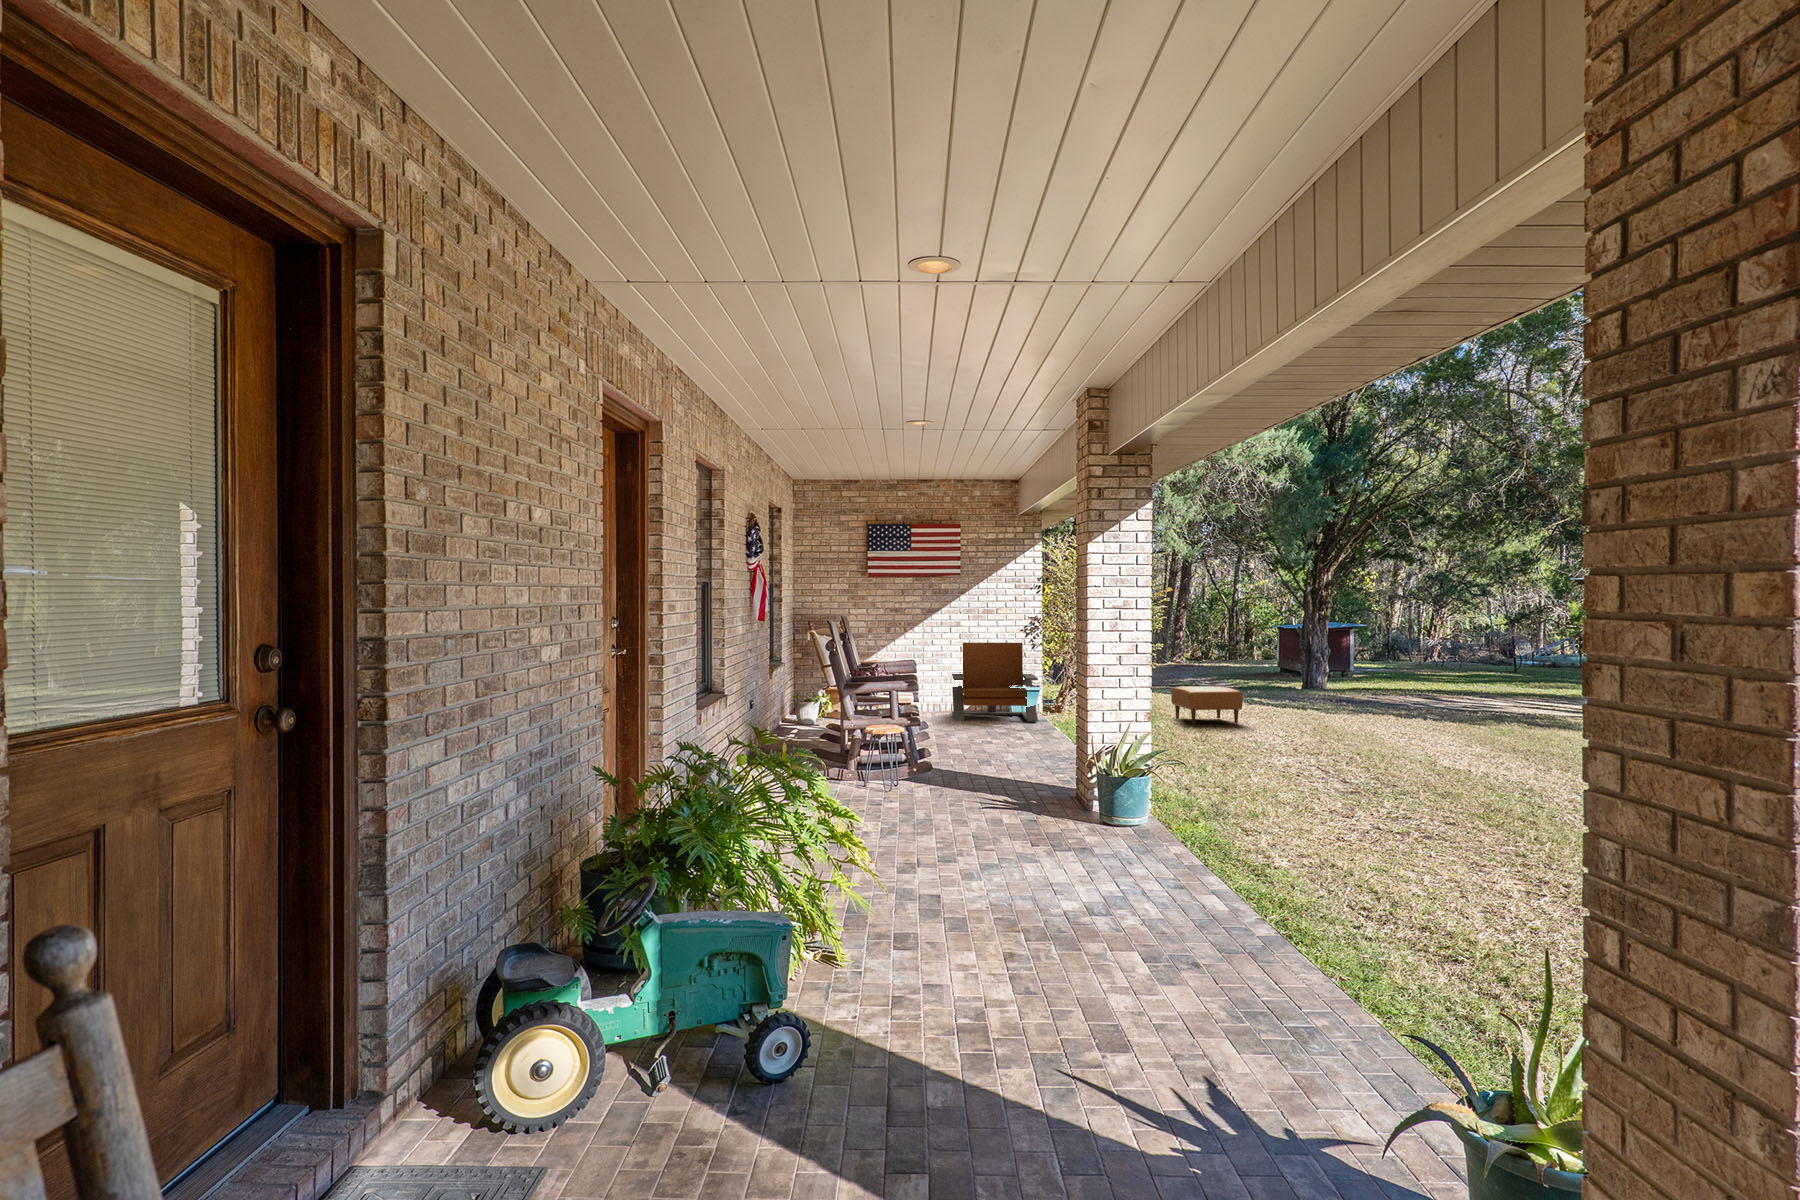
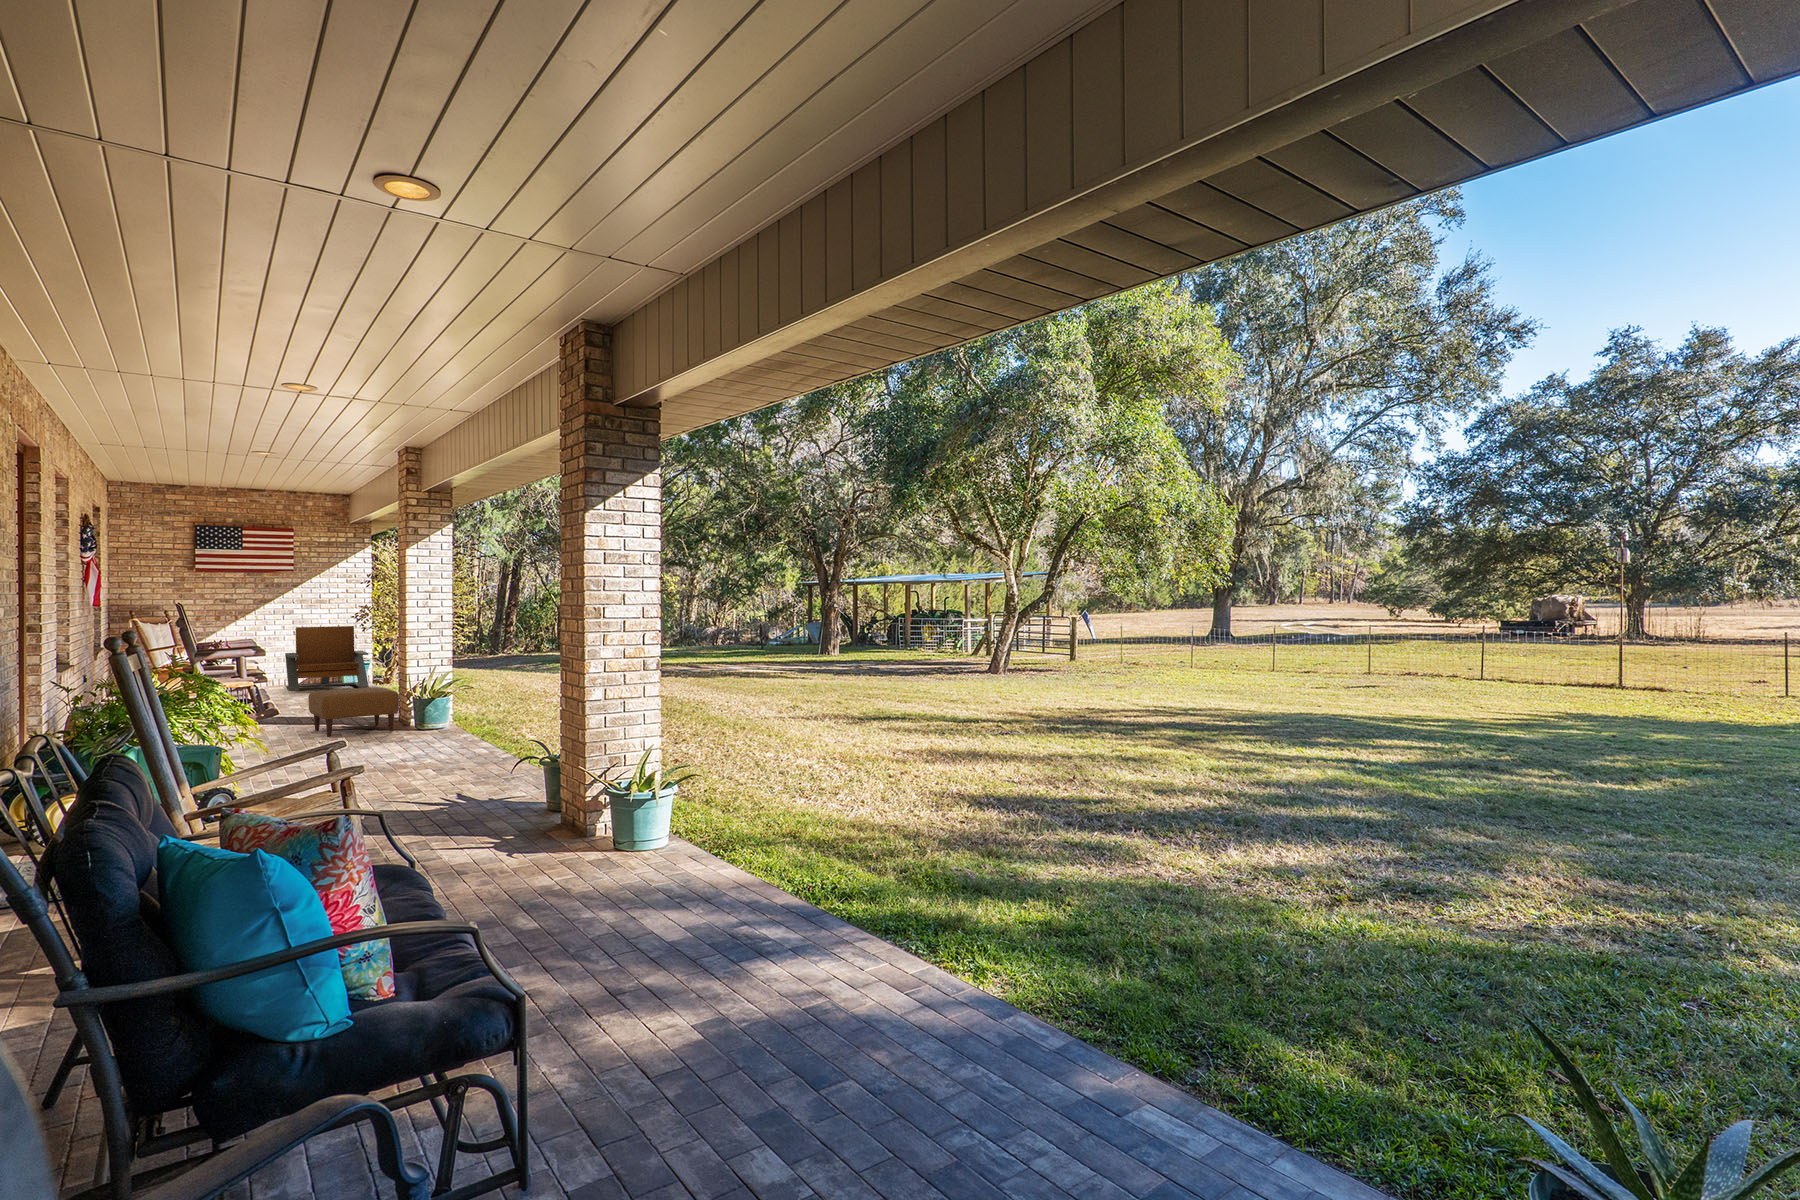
ottoman: present [1171,686,1243,724] -> present [308,687,399,737]

